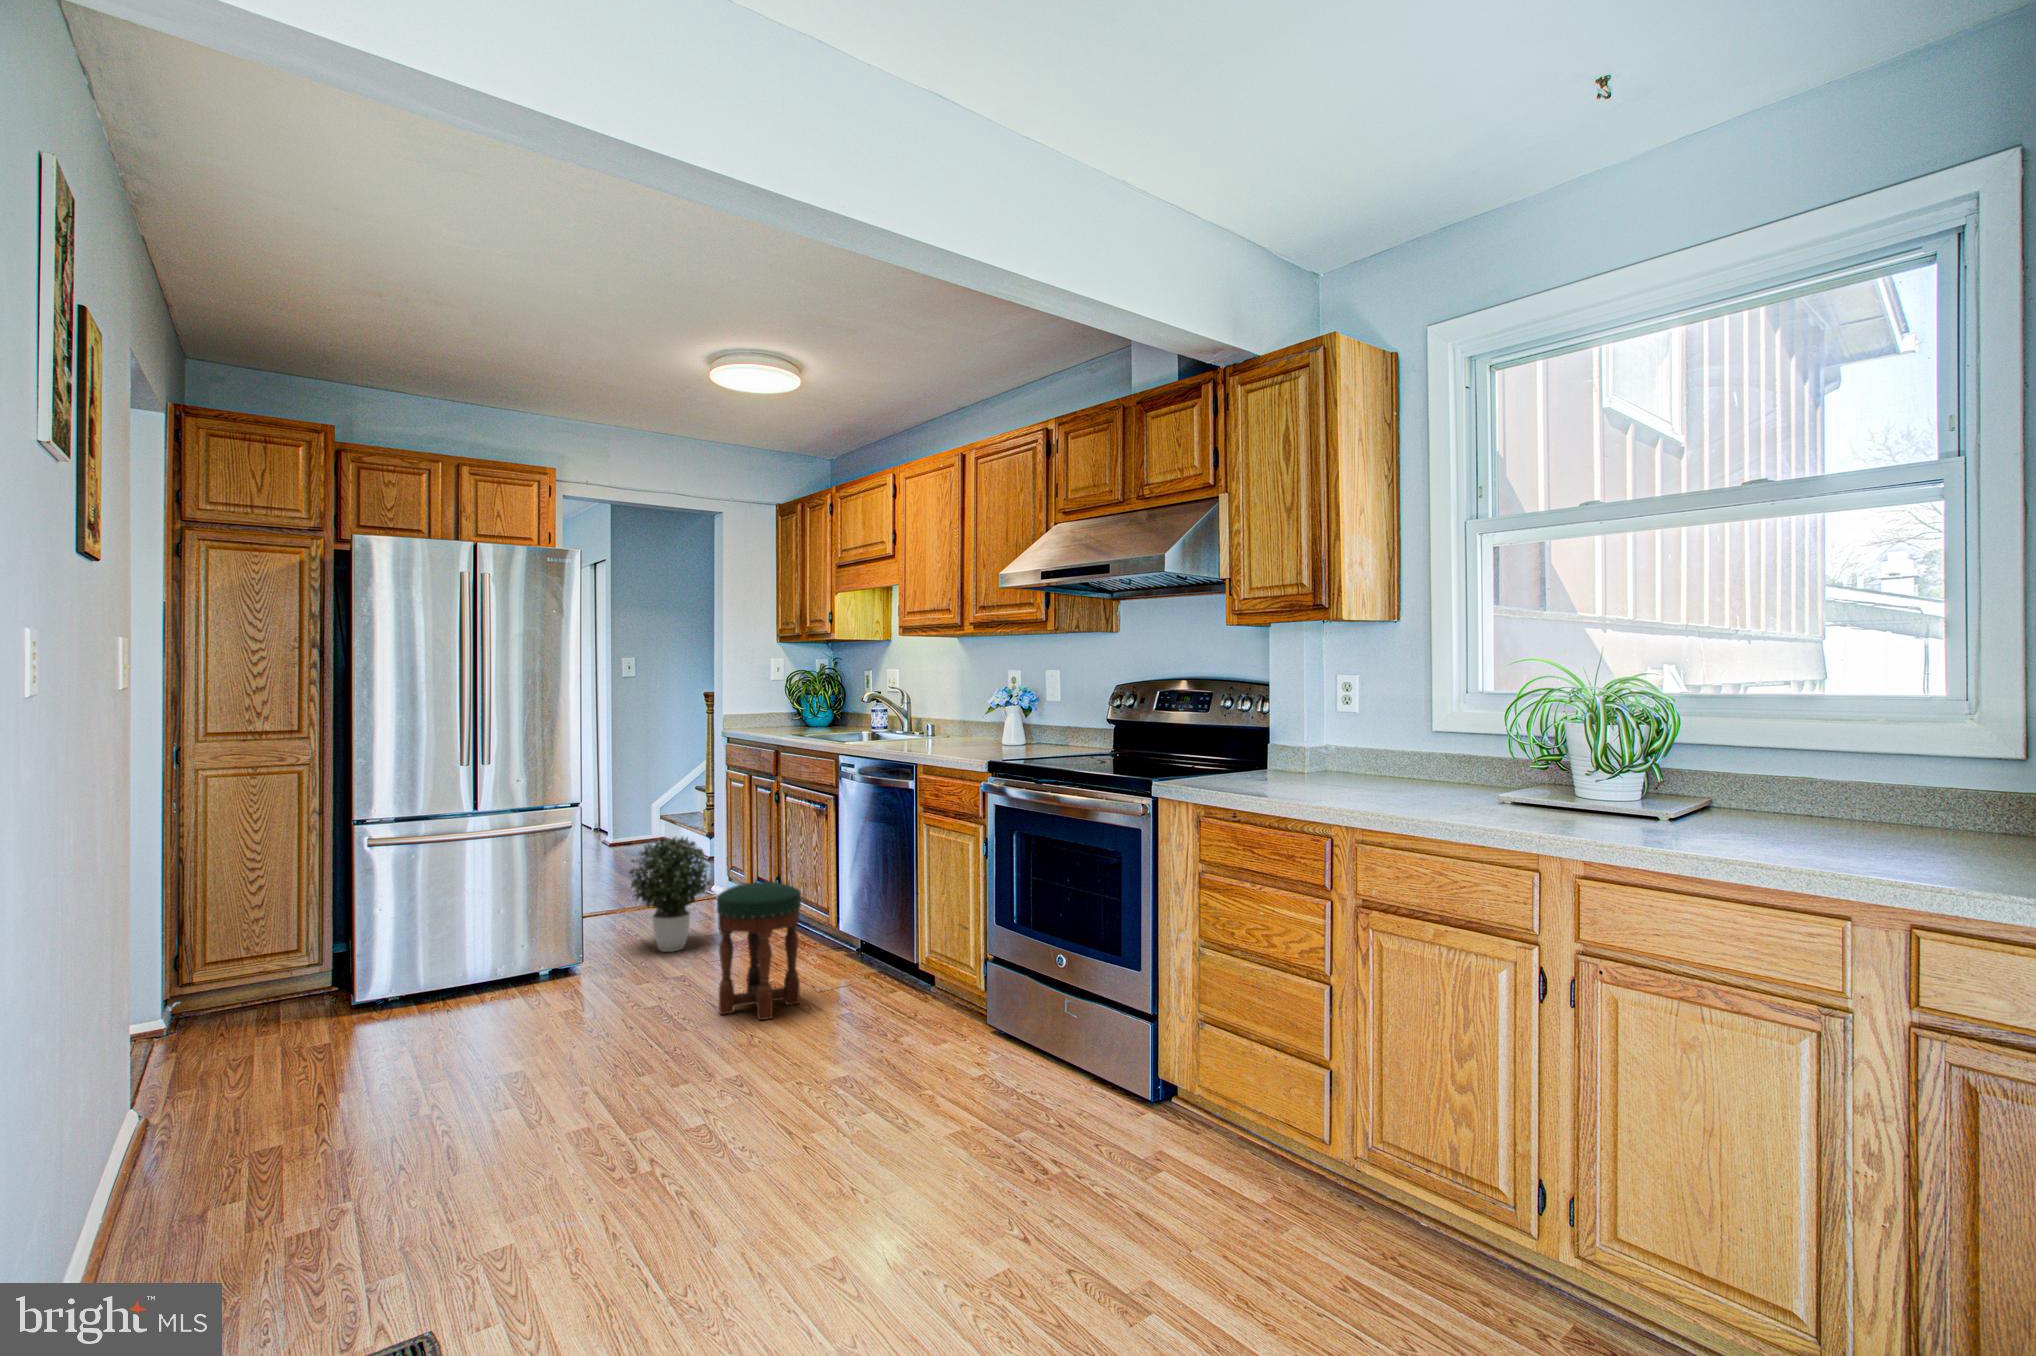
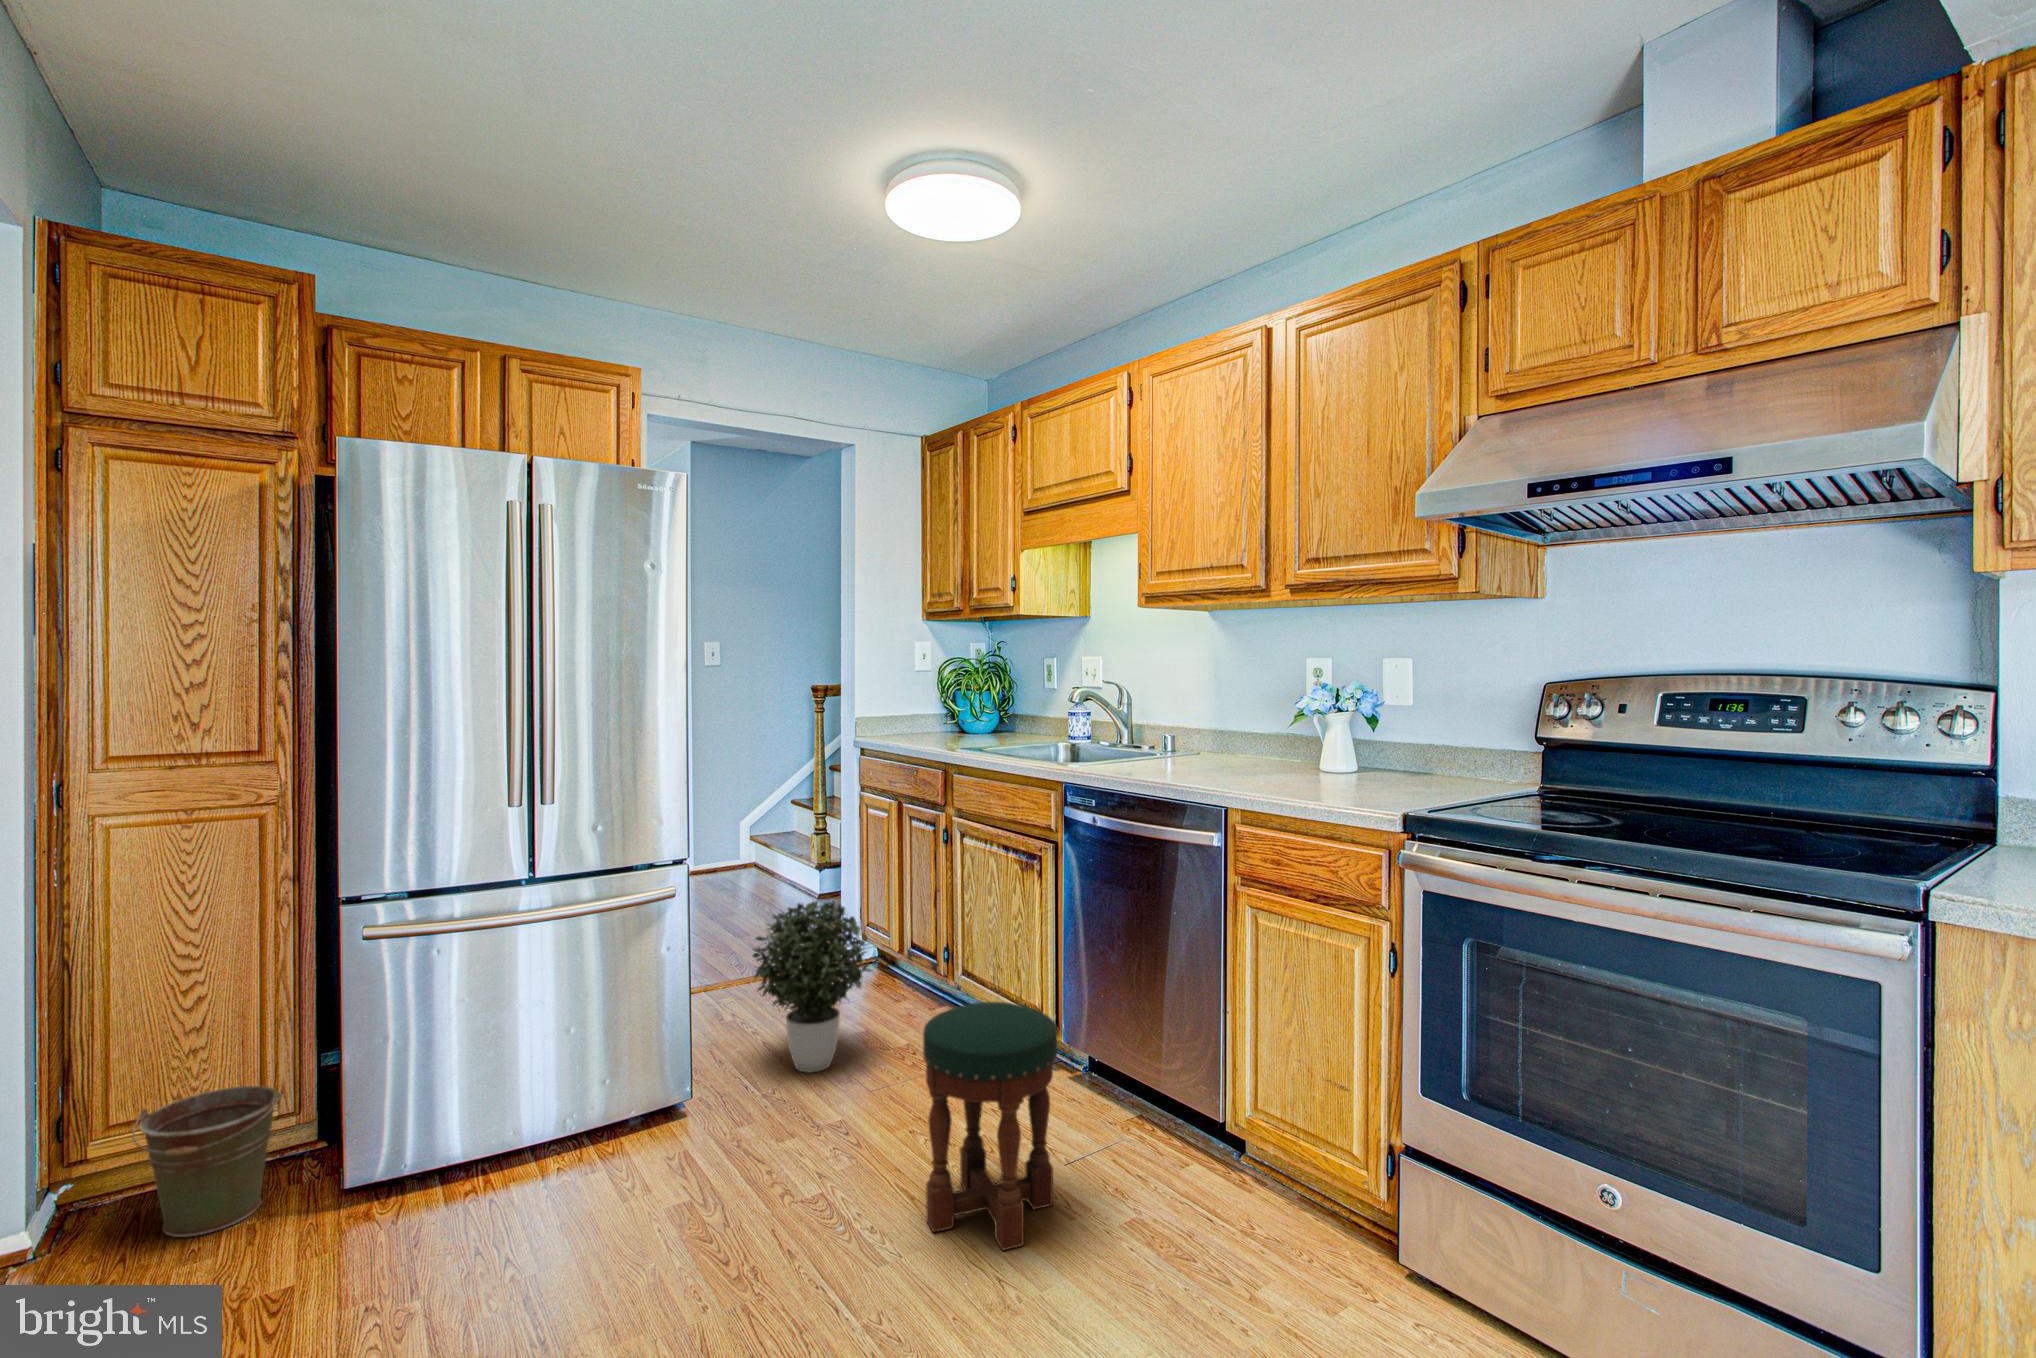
bucket: none [225,942,314,1026] -> present [132,1086,280,1237]

